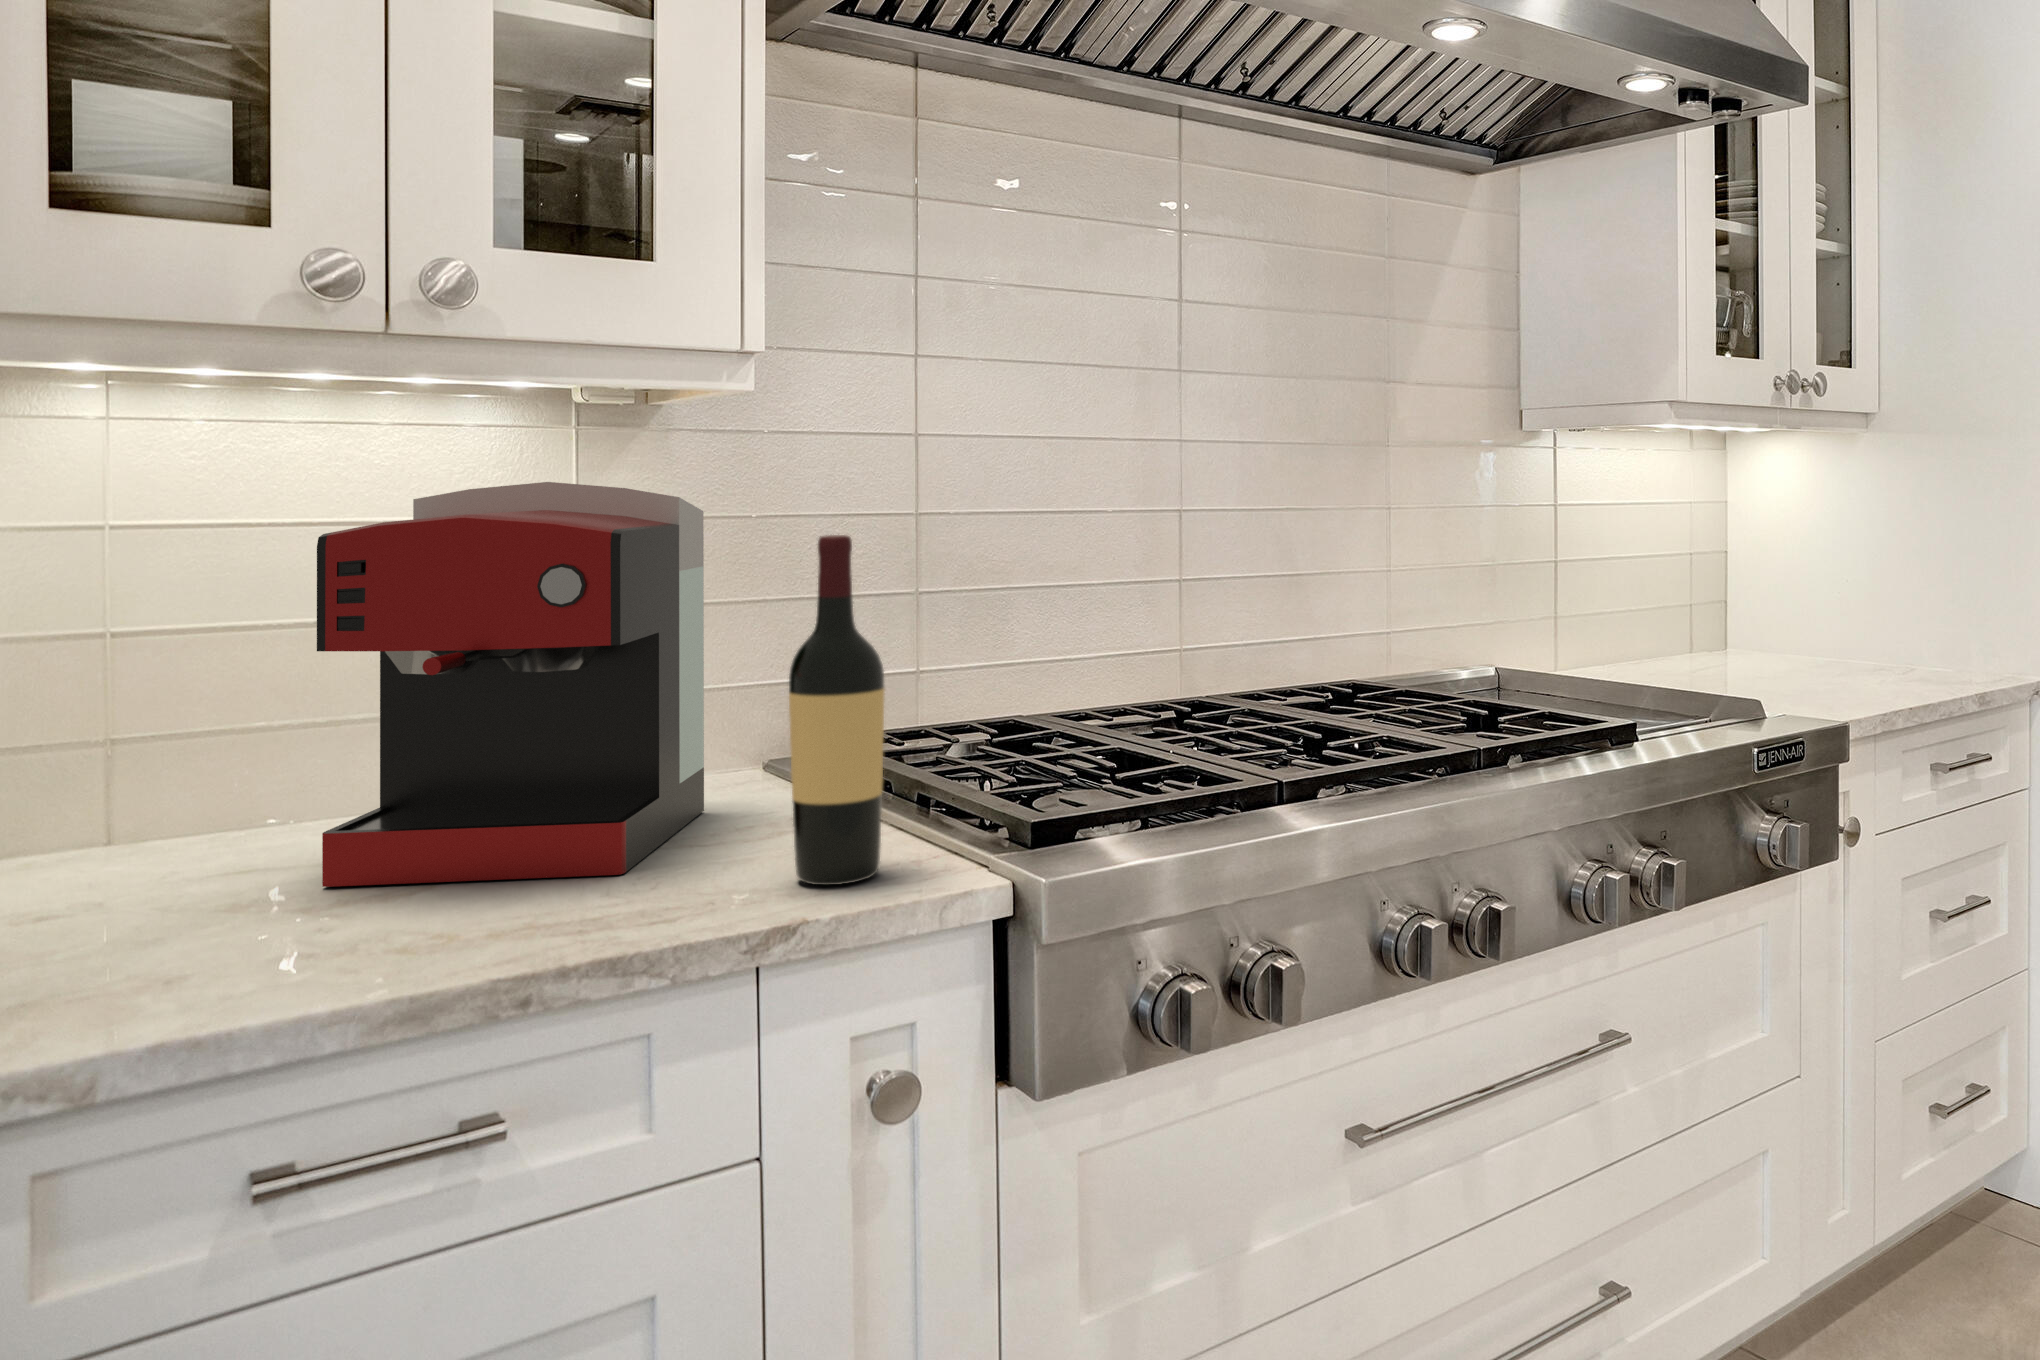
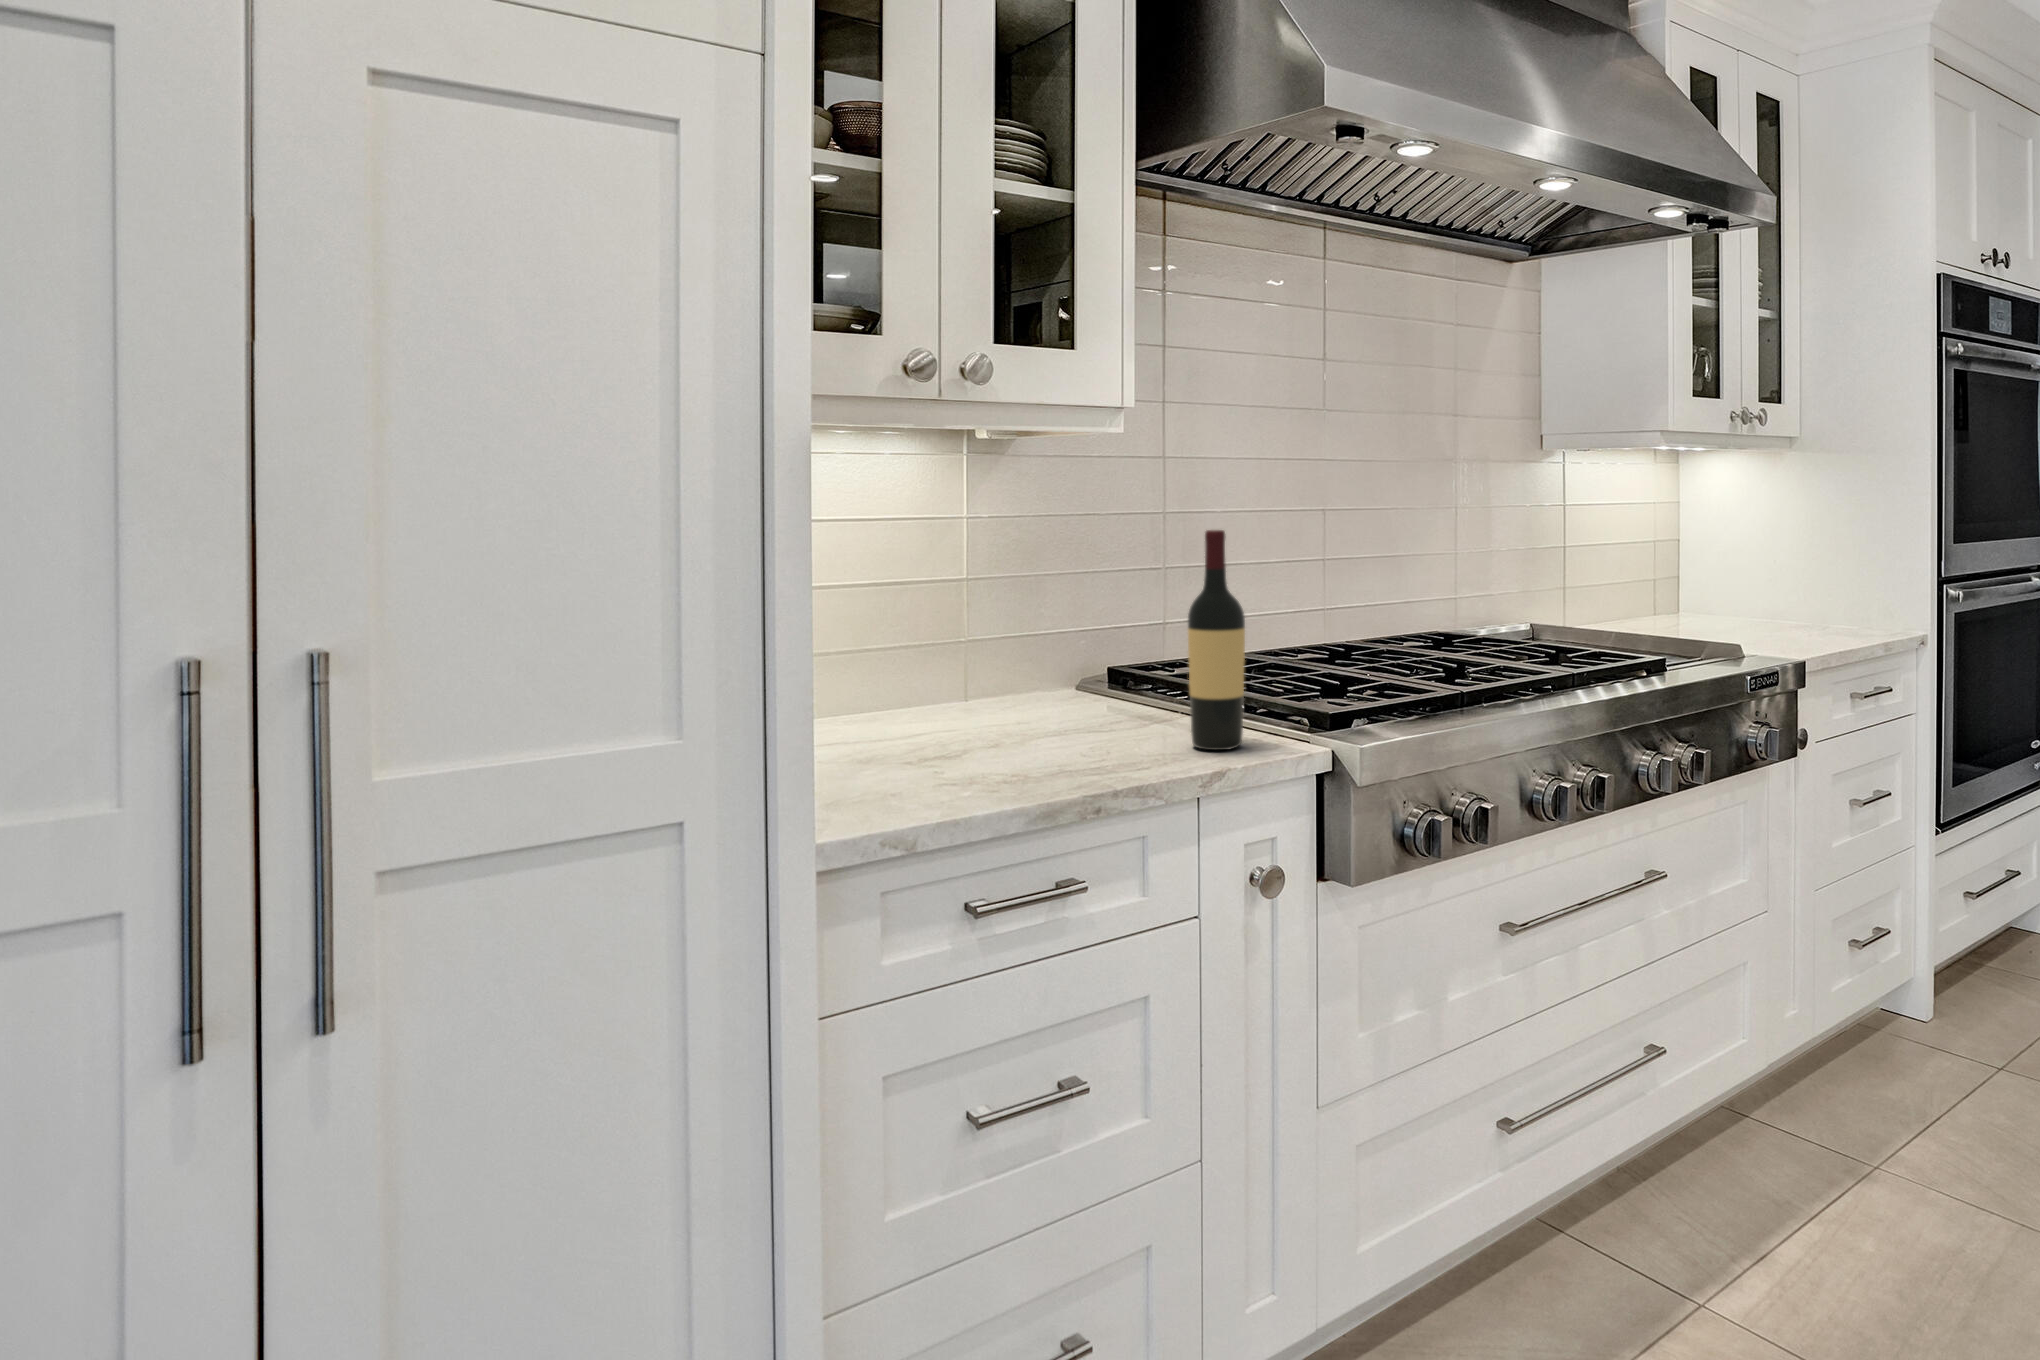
coffee maker: present [317,482,704,887] -> none [894,494,1077,750]

